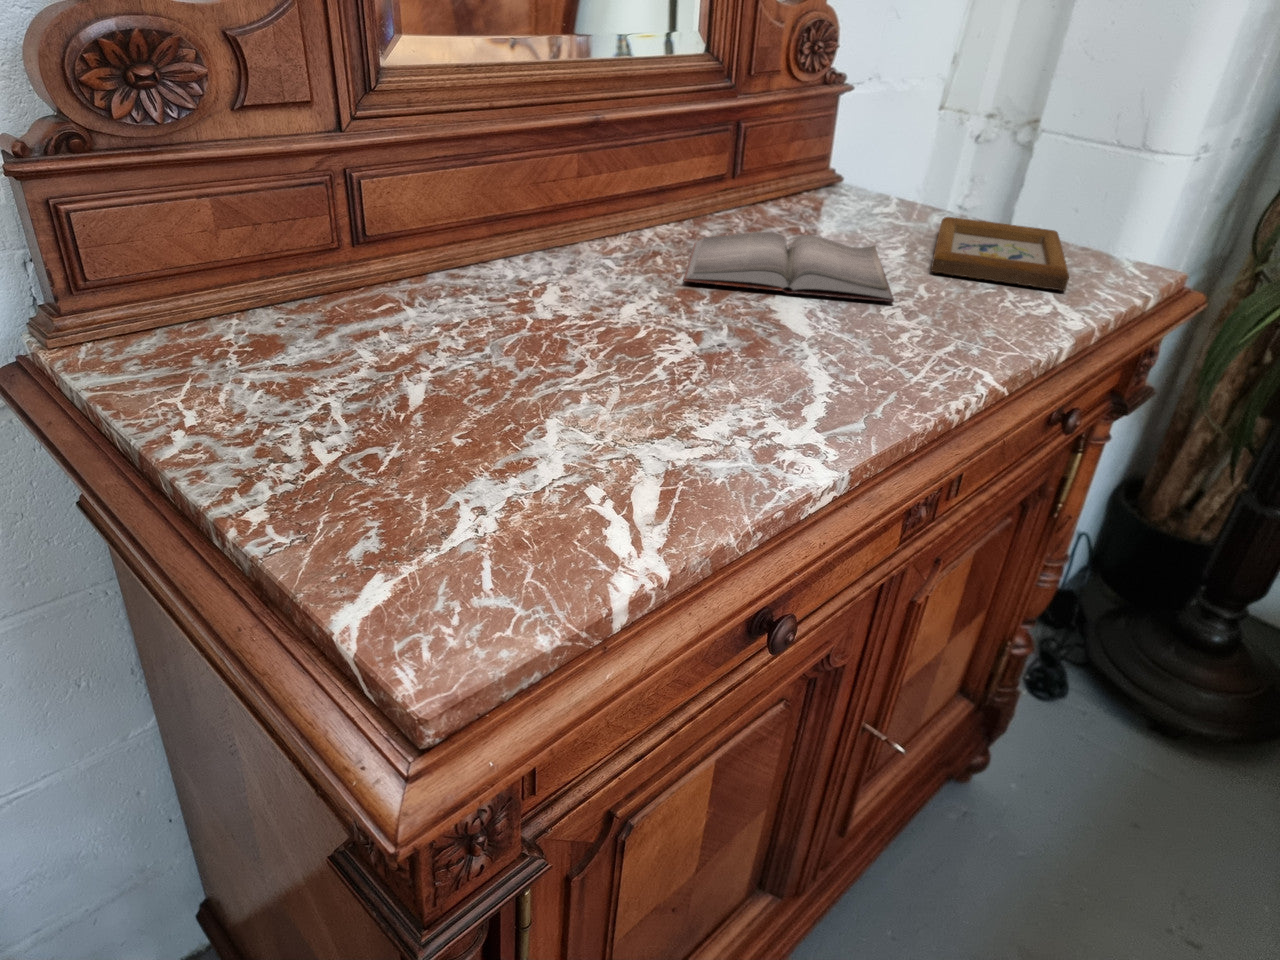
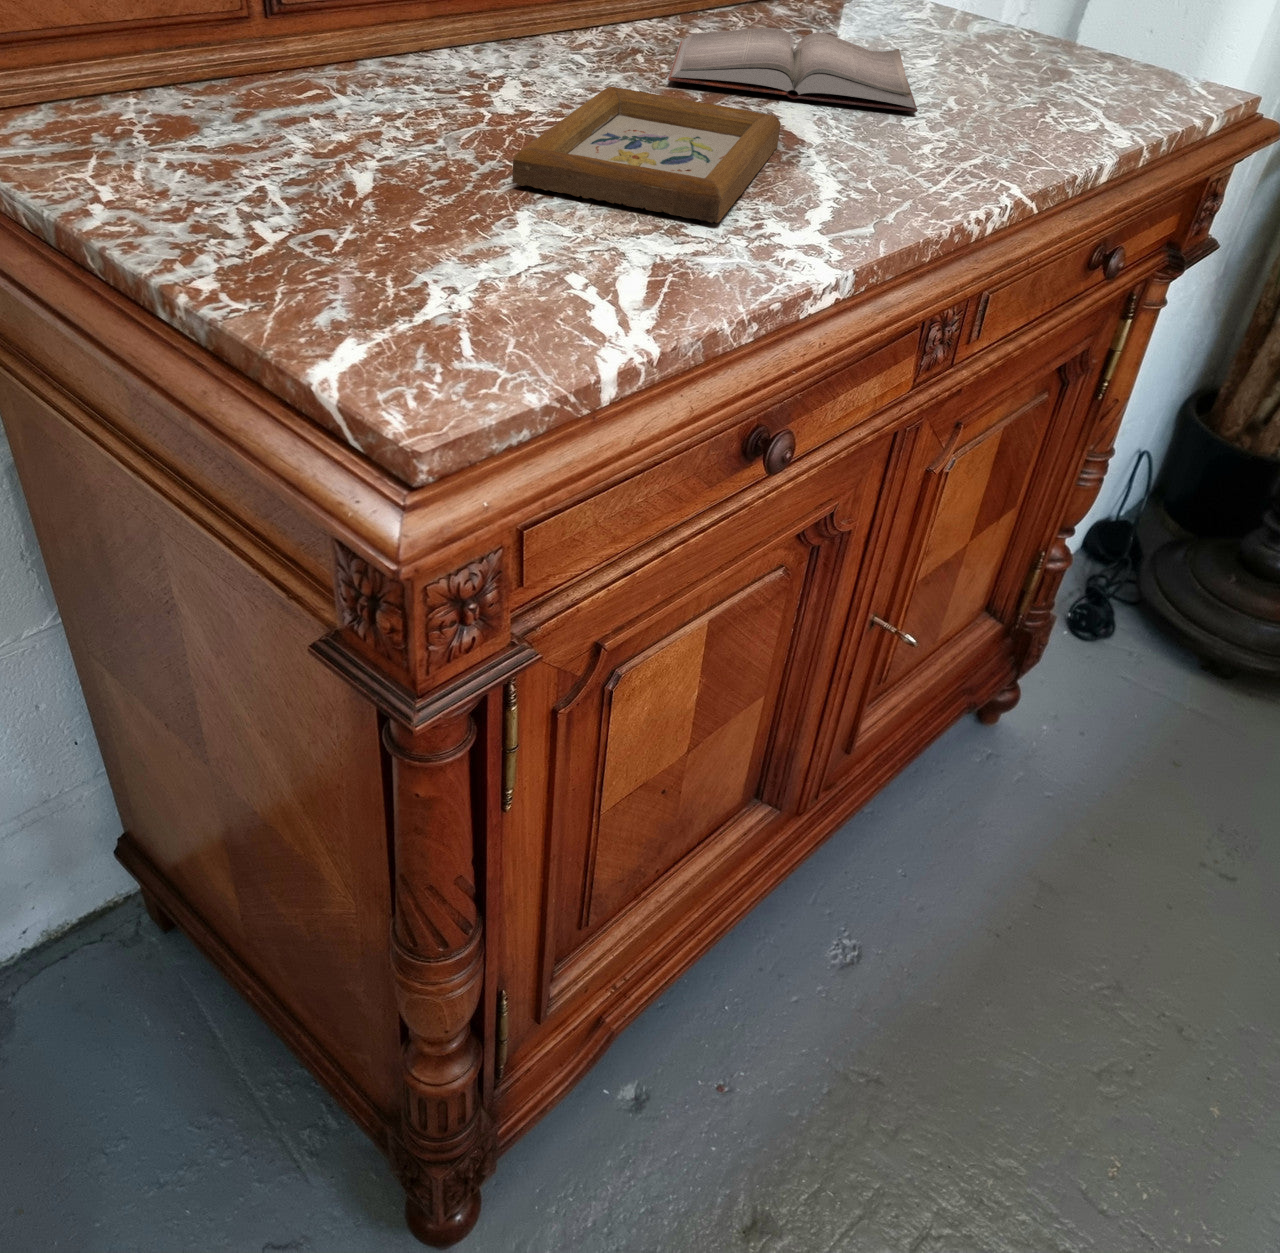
picture frame: present [931,217,1069,291] -> present [512,87,781,223]

